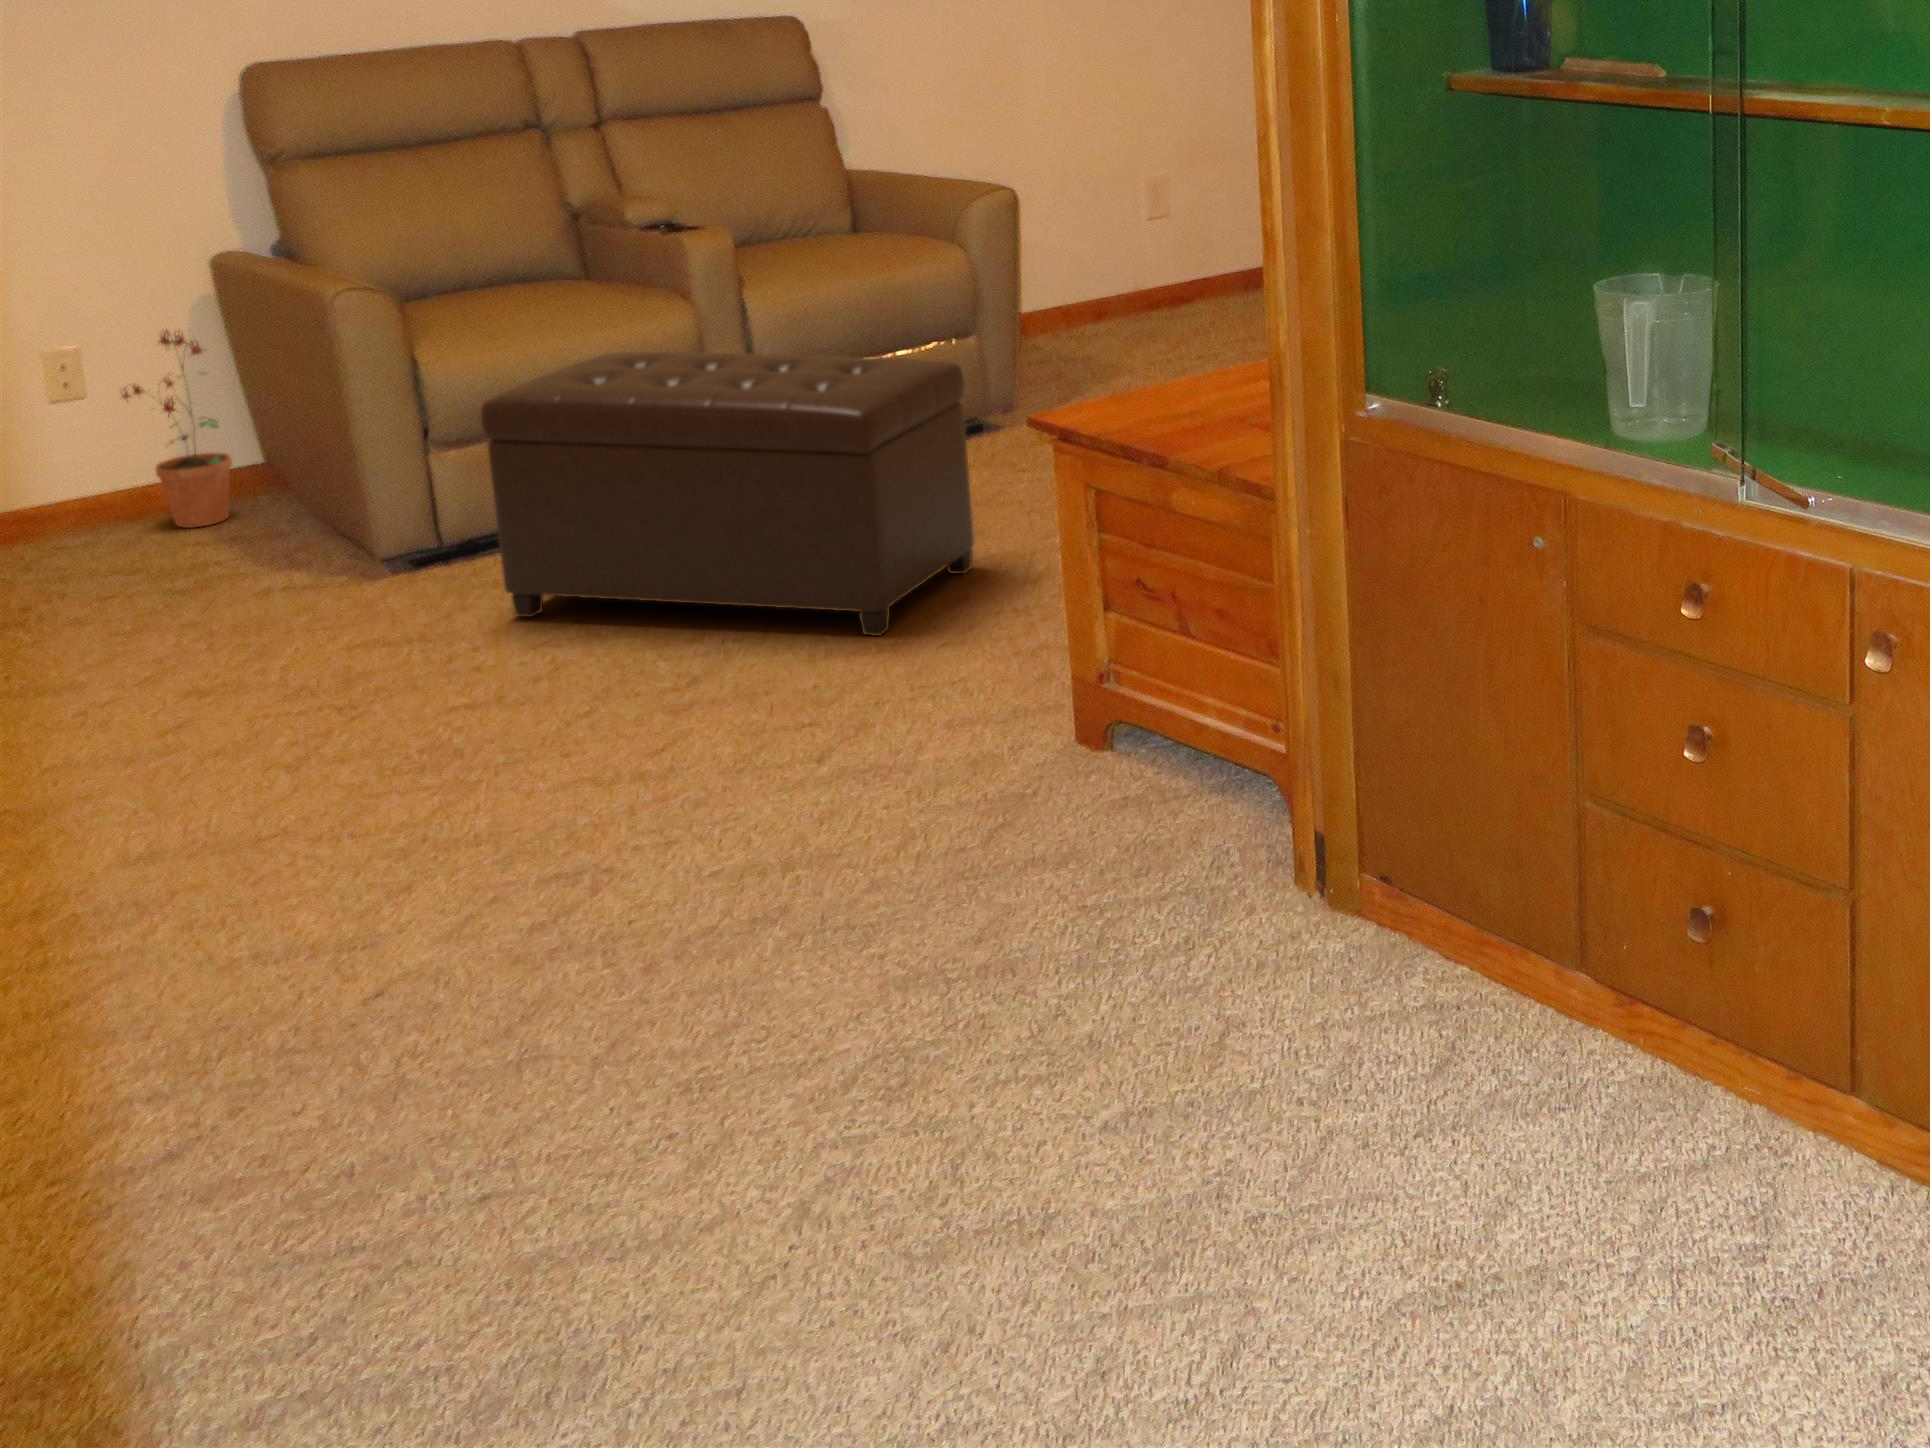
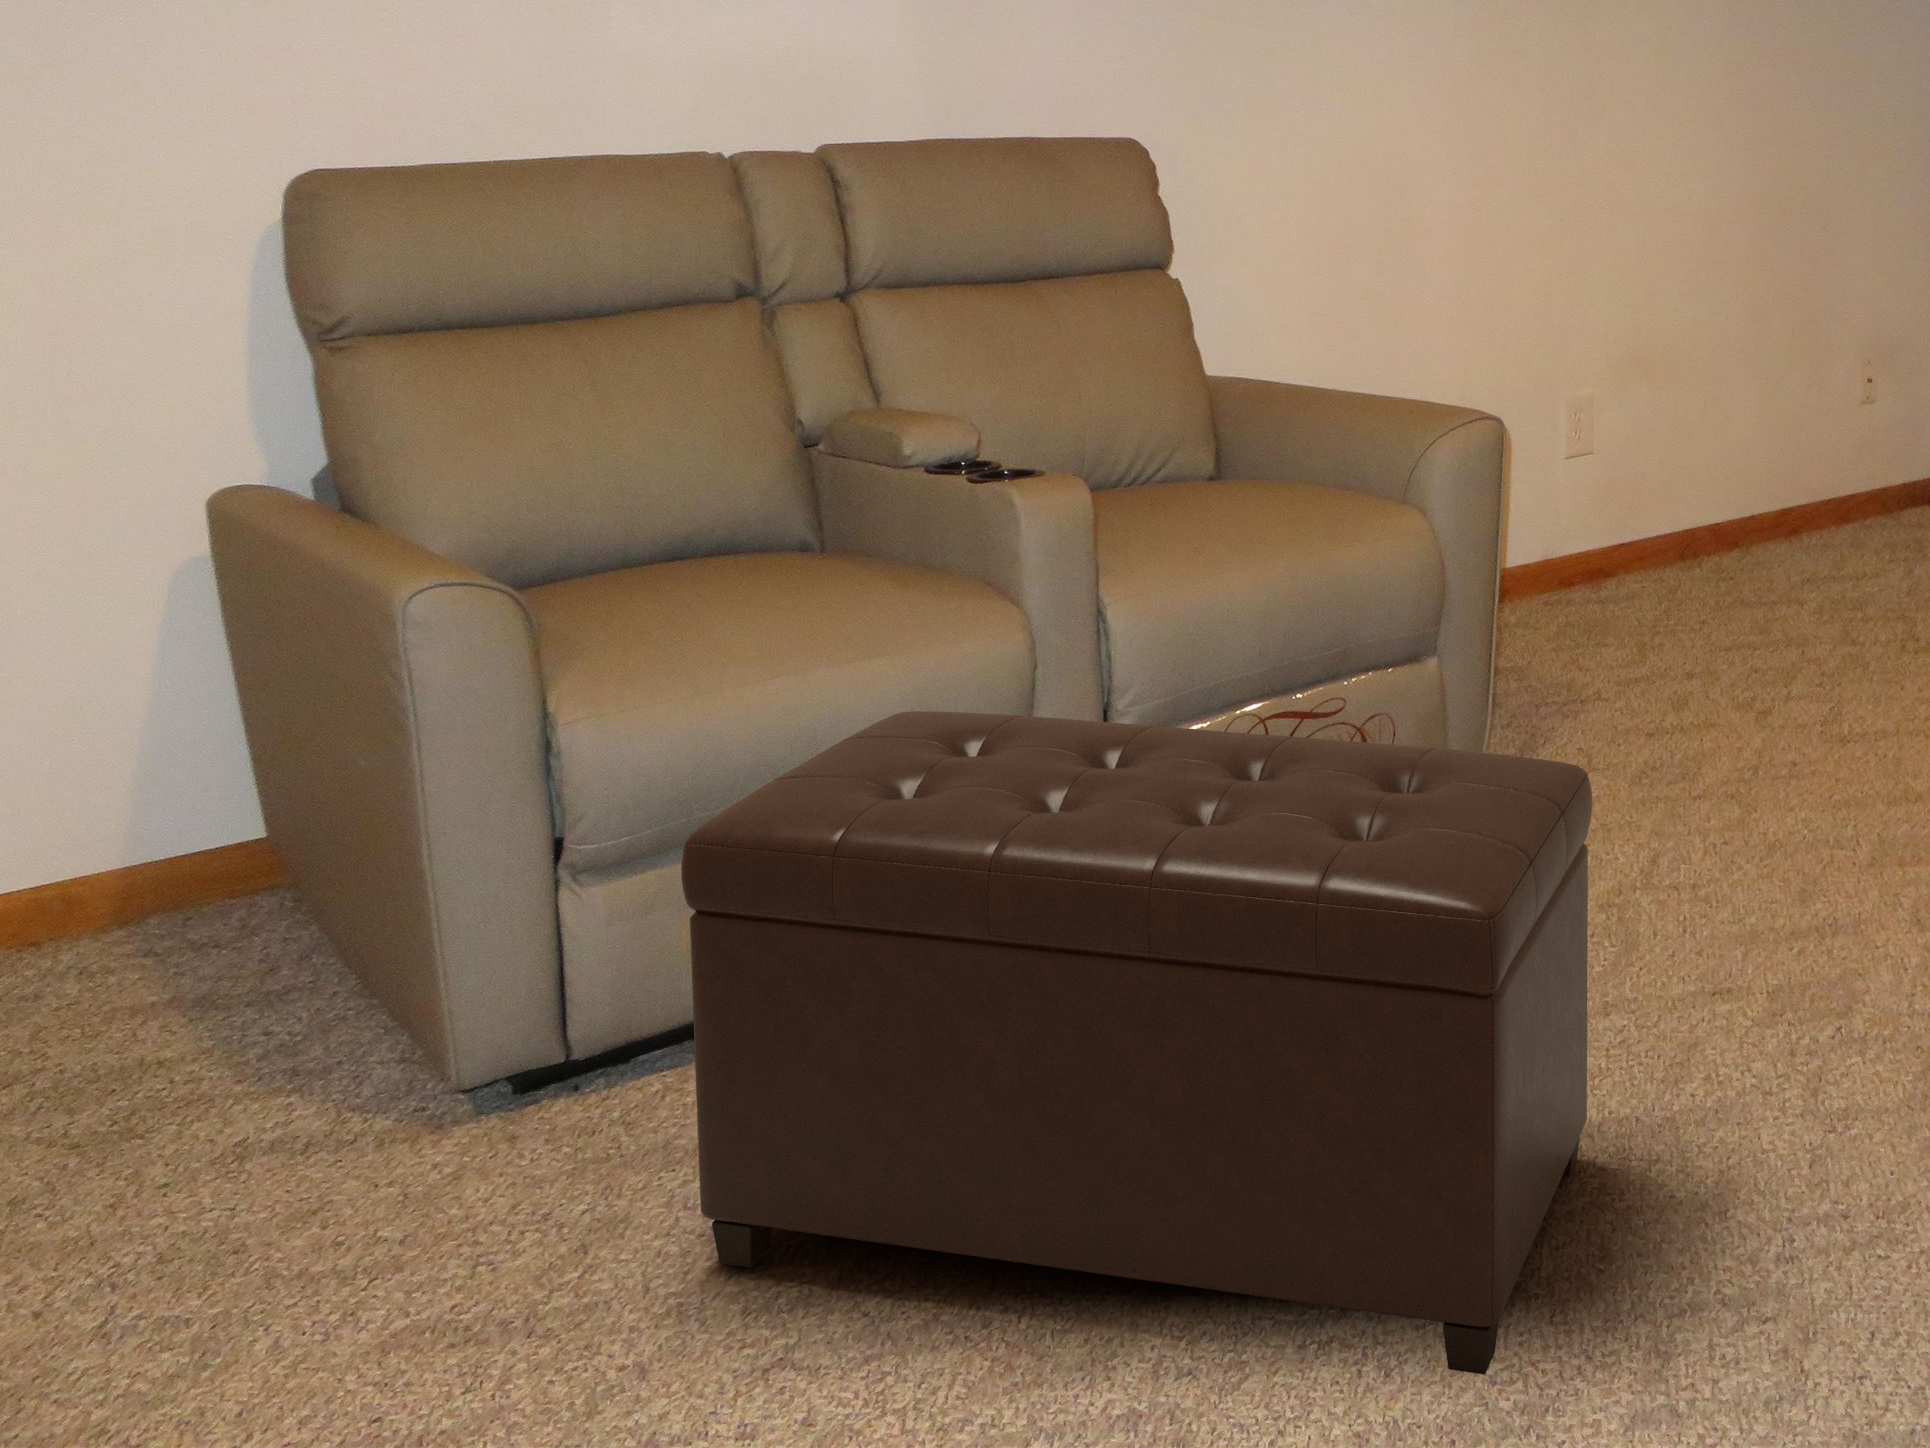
potted plant: present [122,329,232,528] -> none [30,619,216,970]

